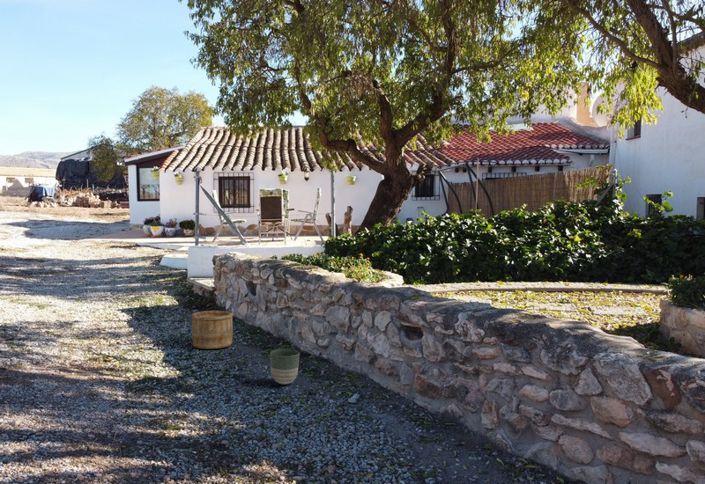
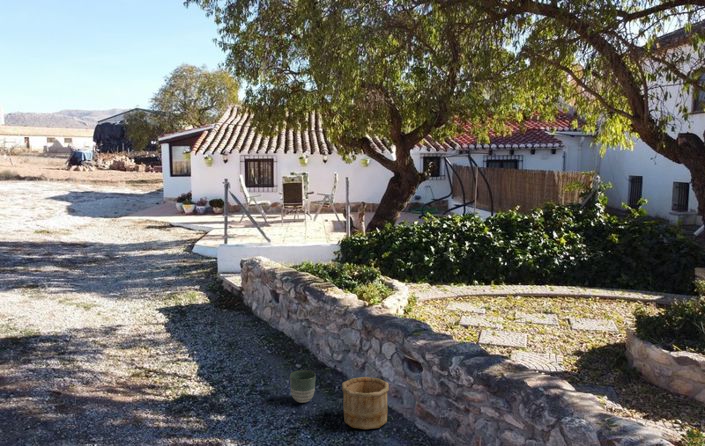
wooden bucket: present [191,310,234,349] -> present [342,377,389,429]

